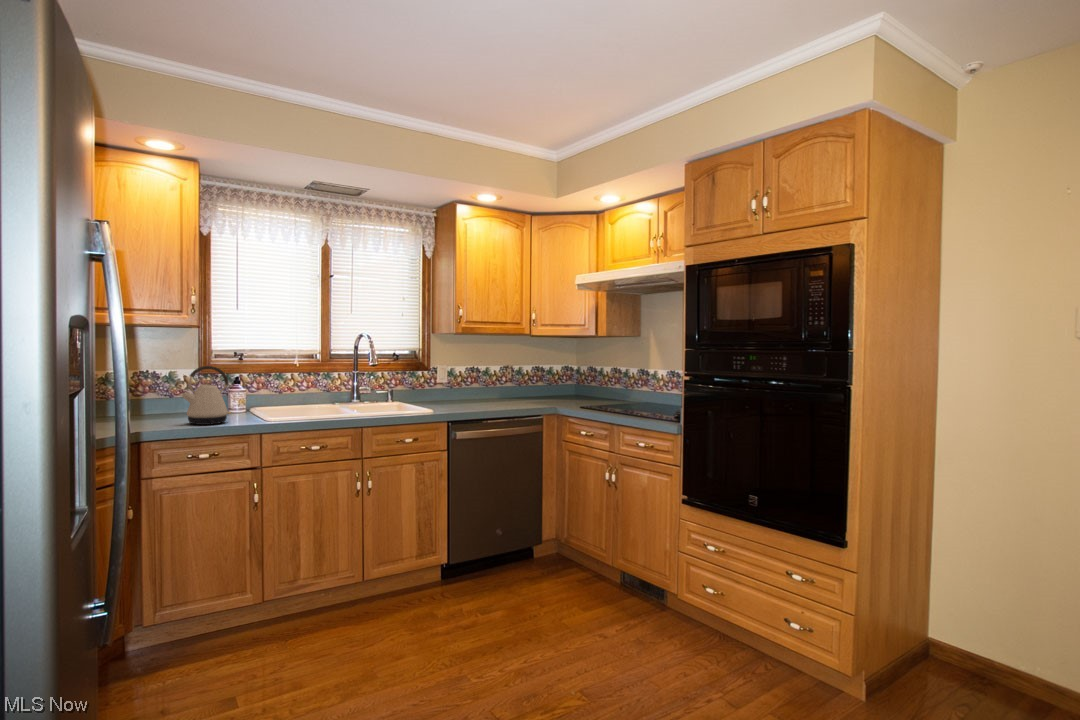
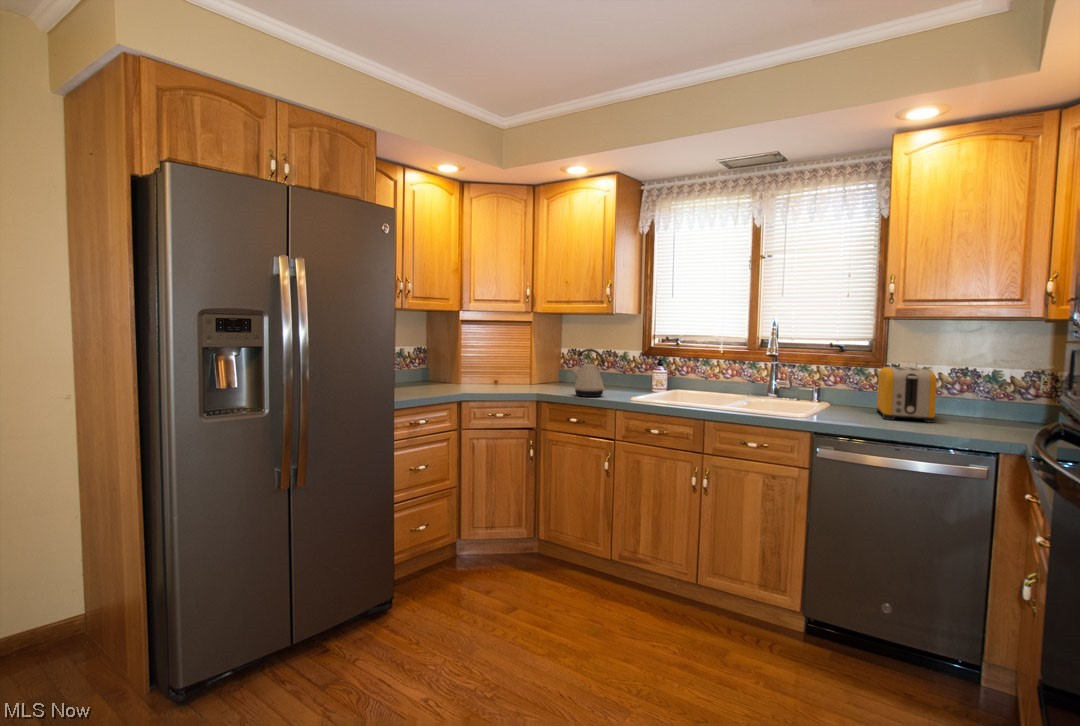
toaster: none [435,370,487,407] -> present [877,367,937,423]

